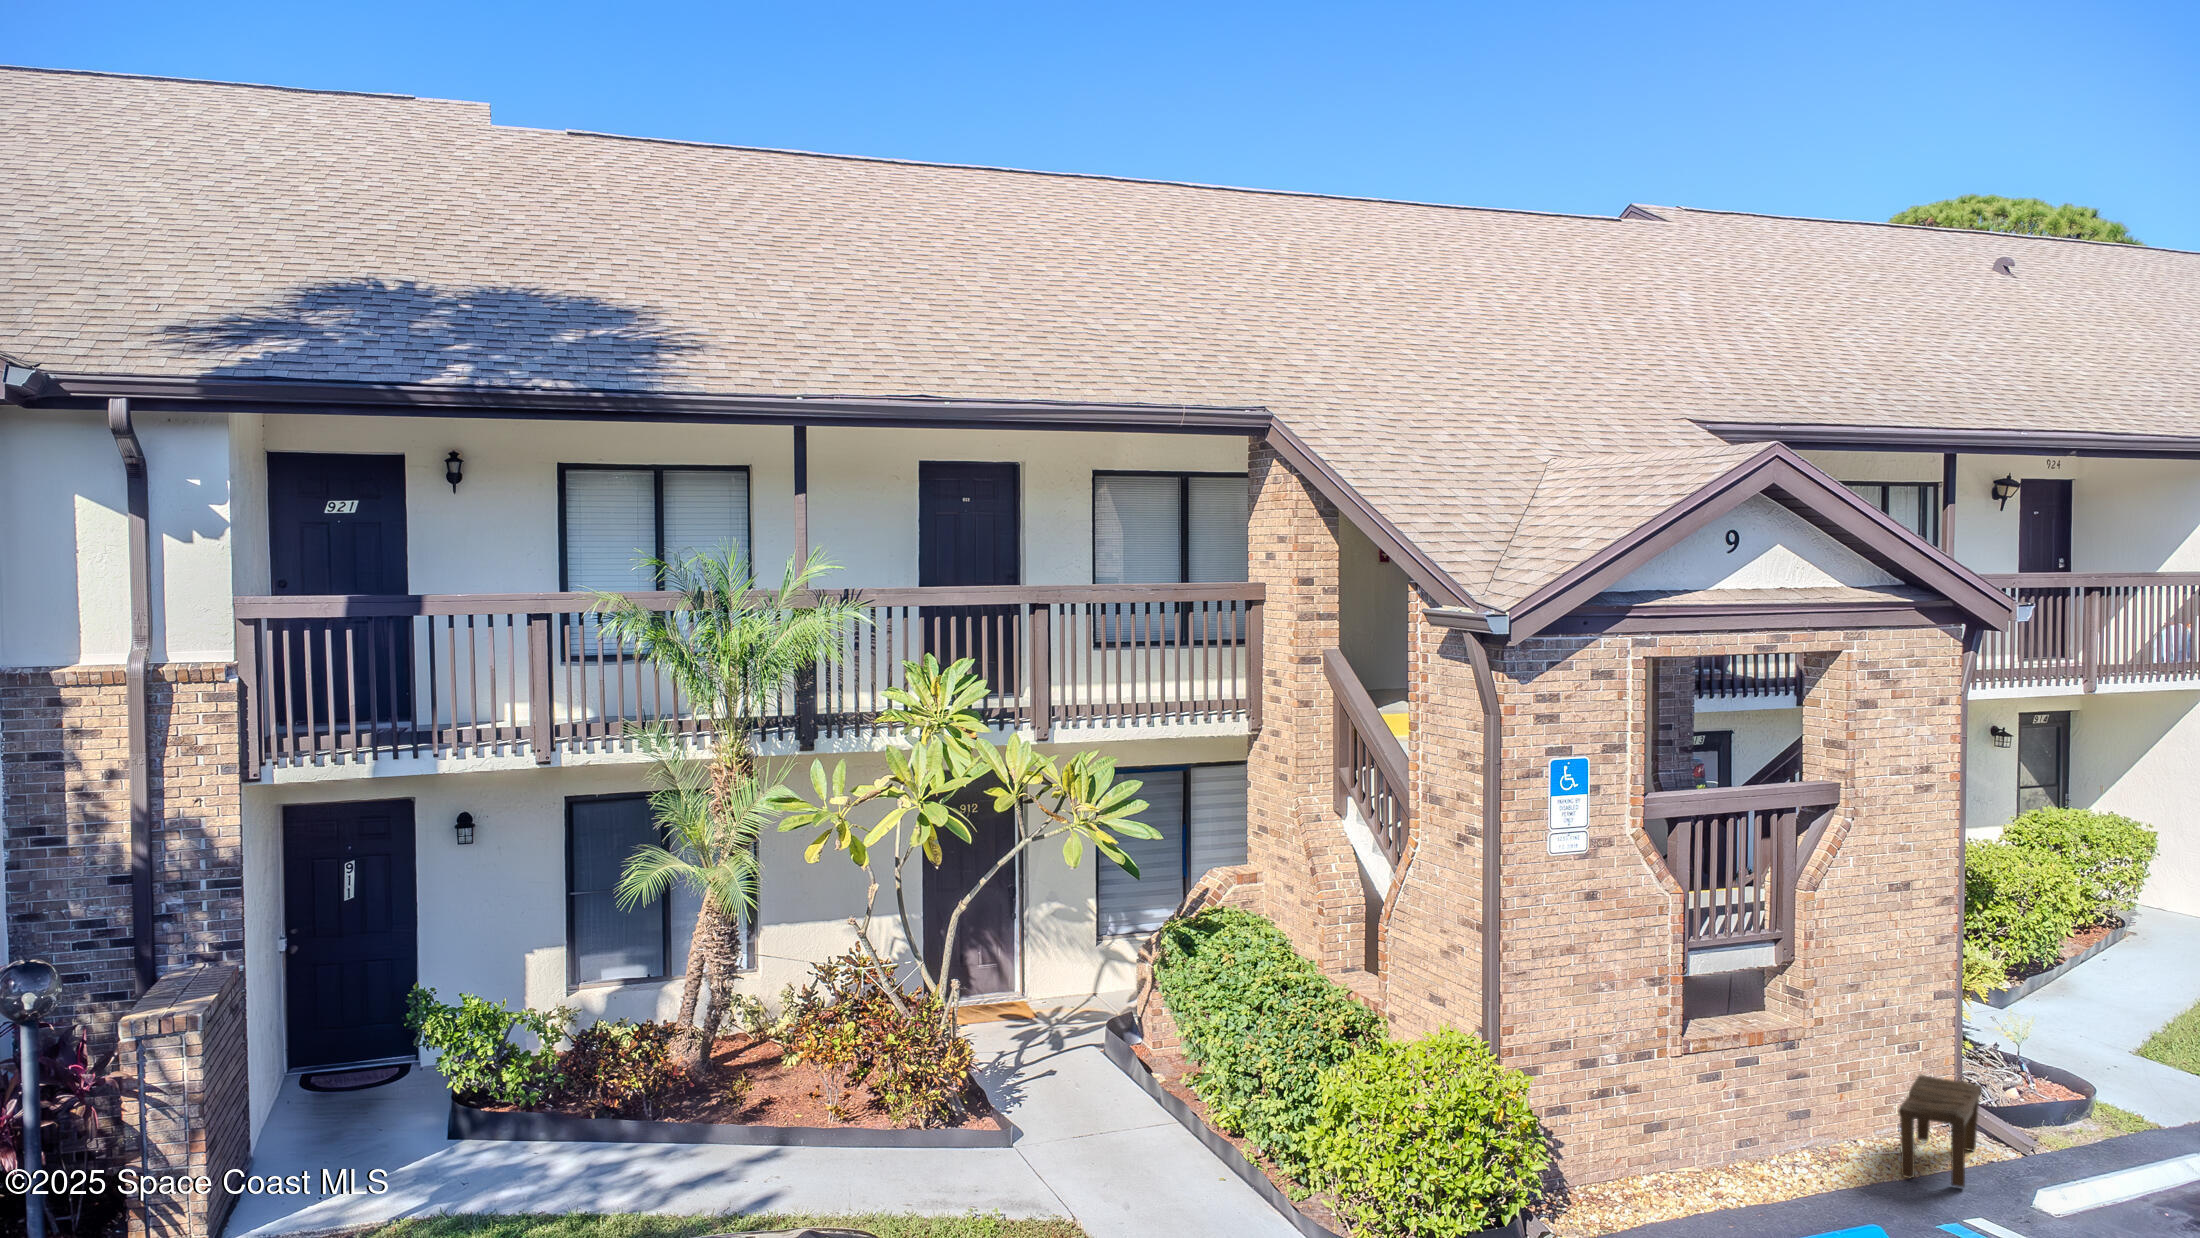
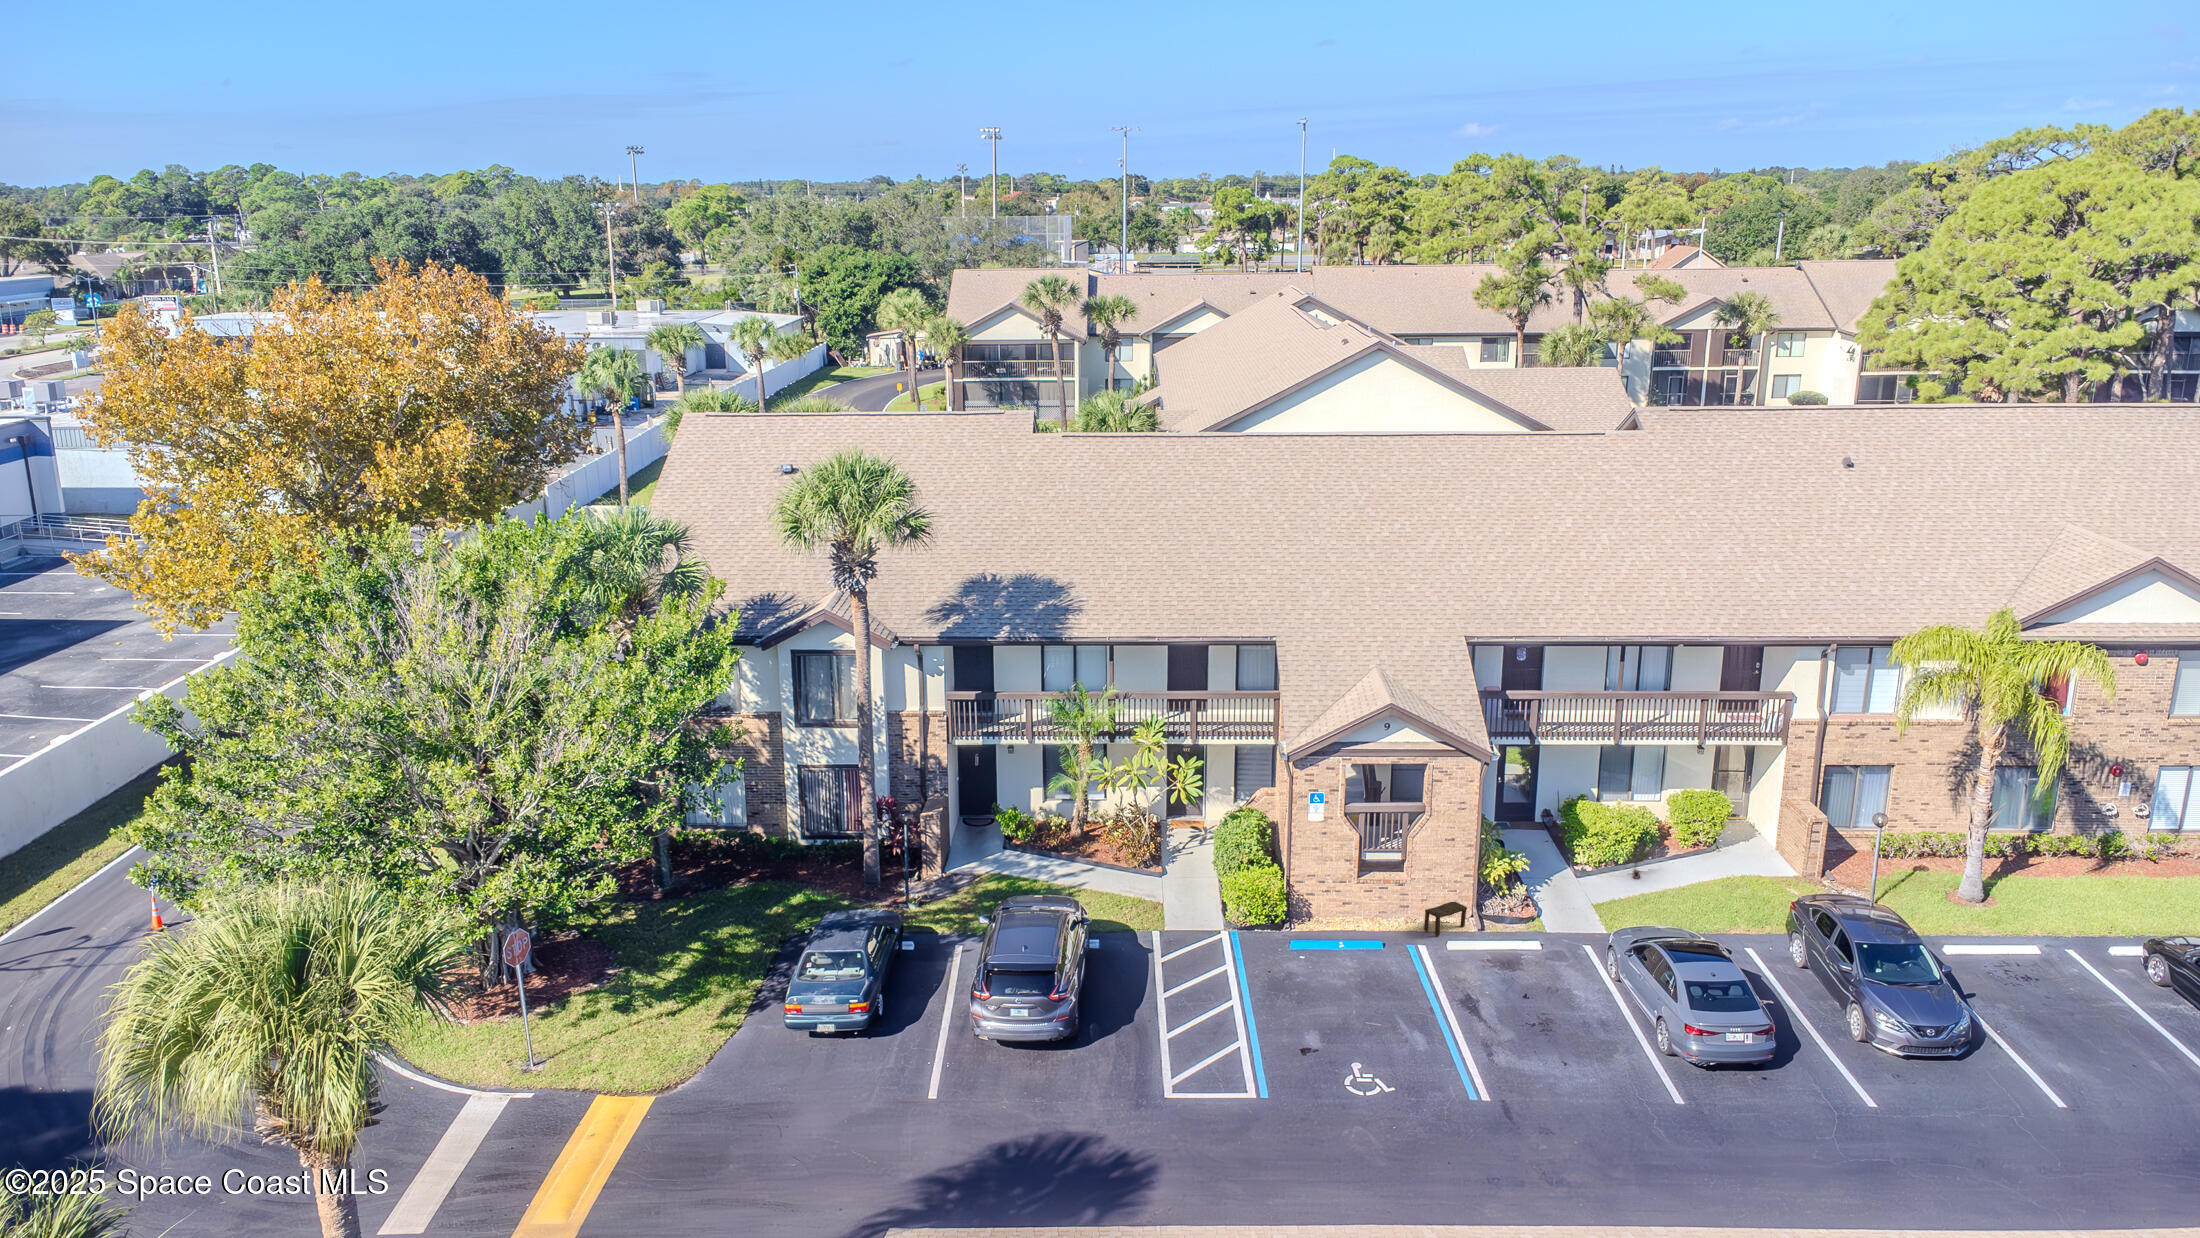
potted tree: none [2063,894,2124,985] -> present [1626,844,1652,879]

